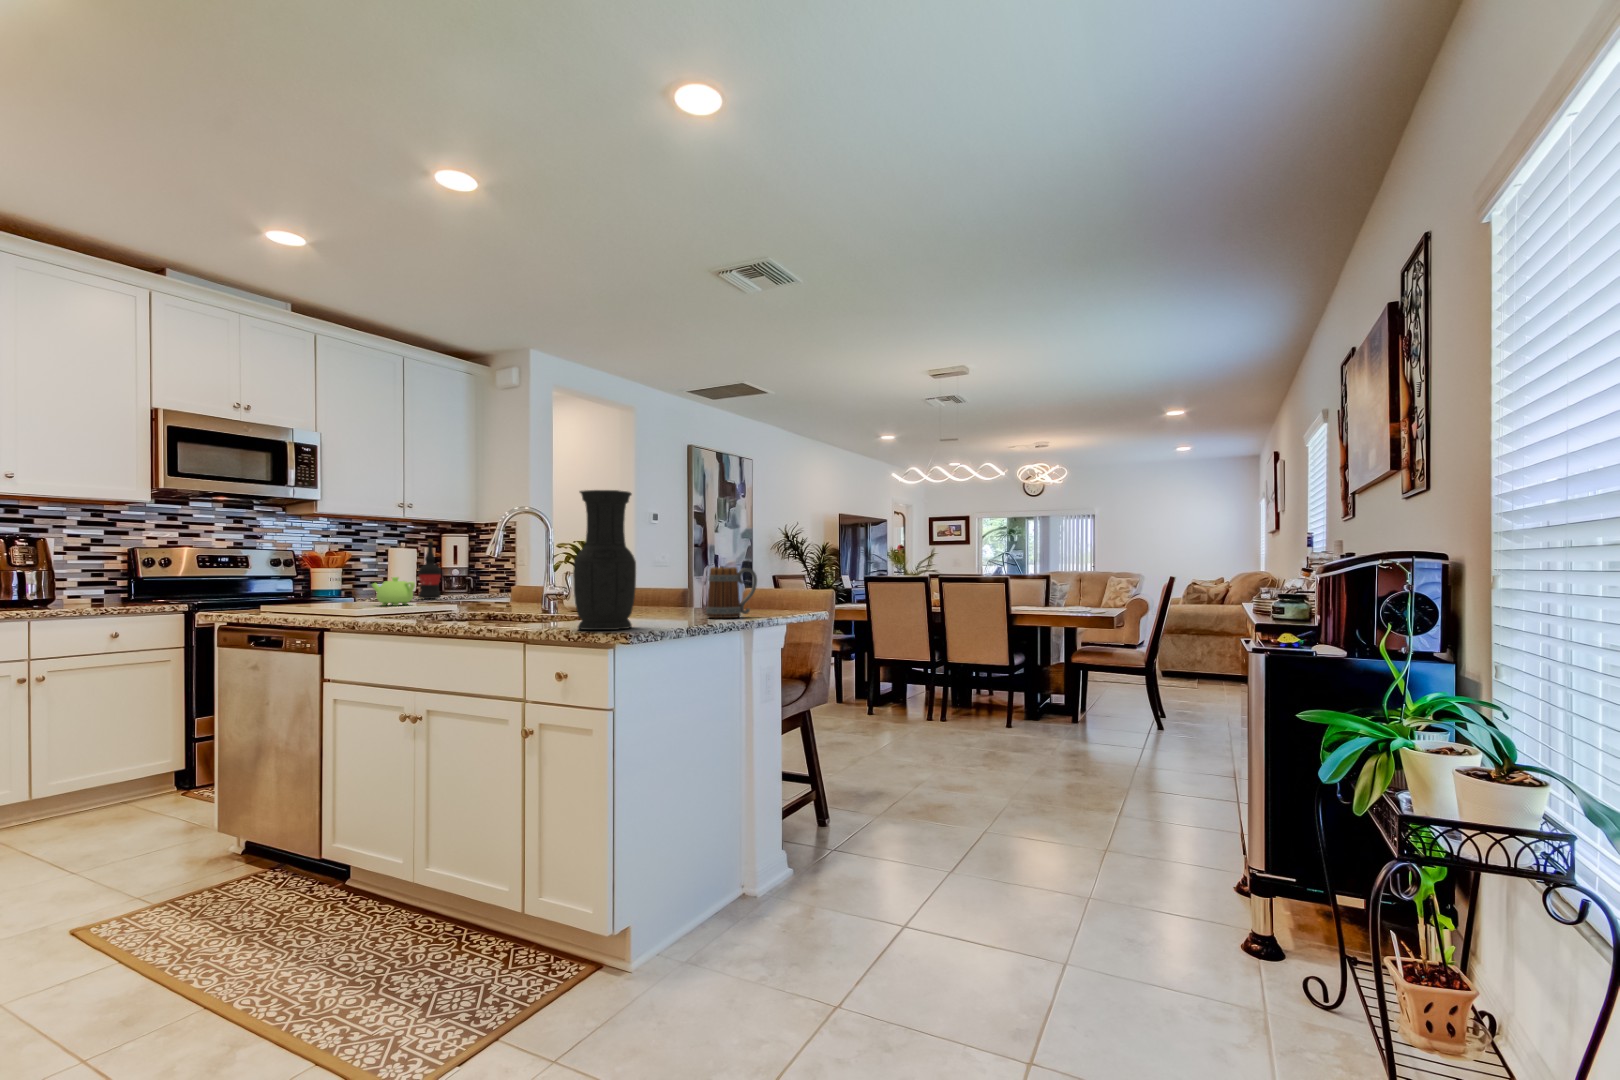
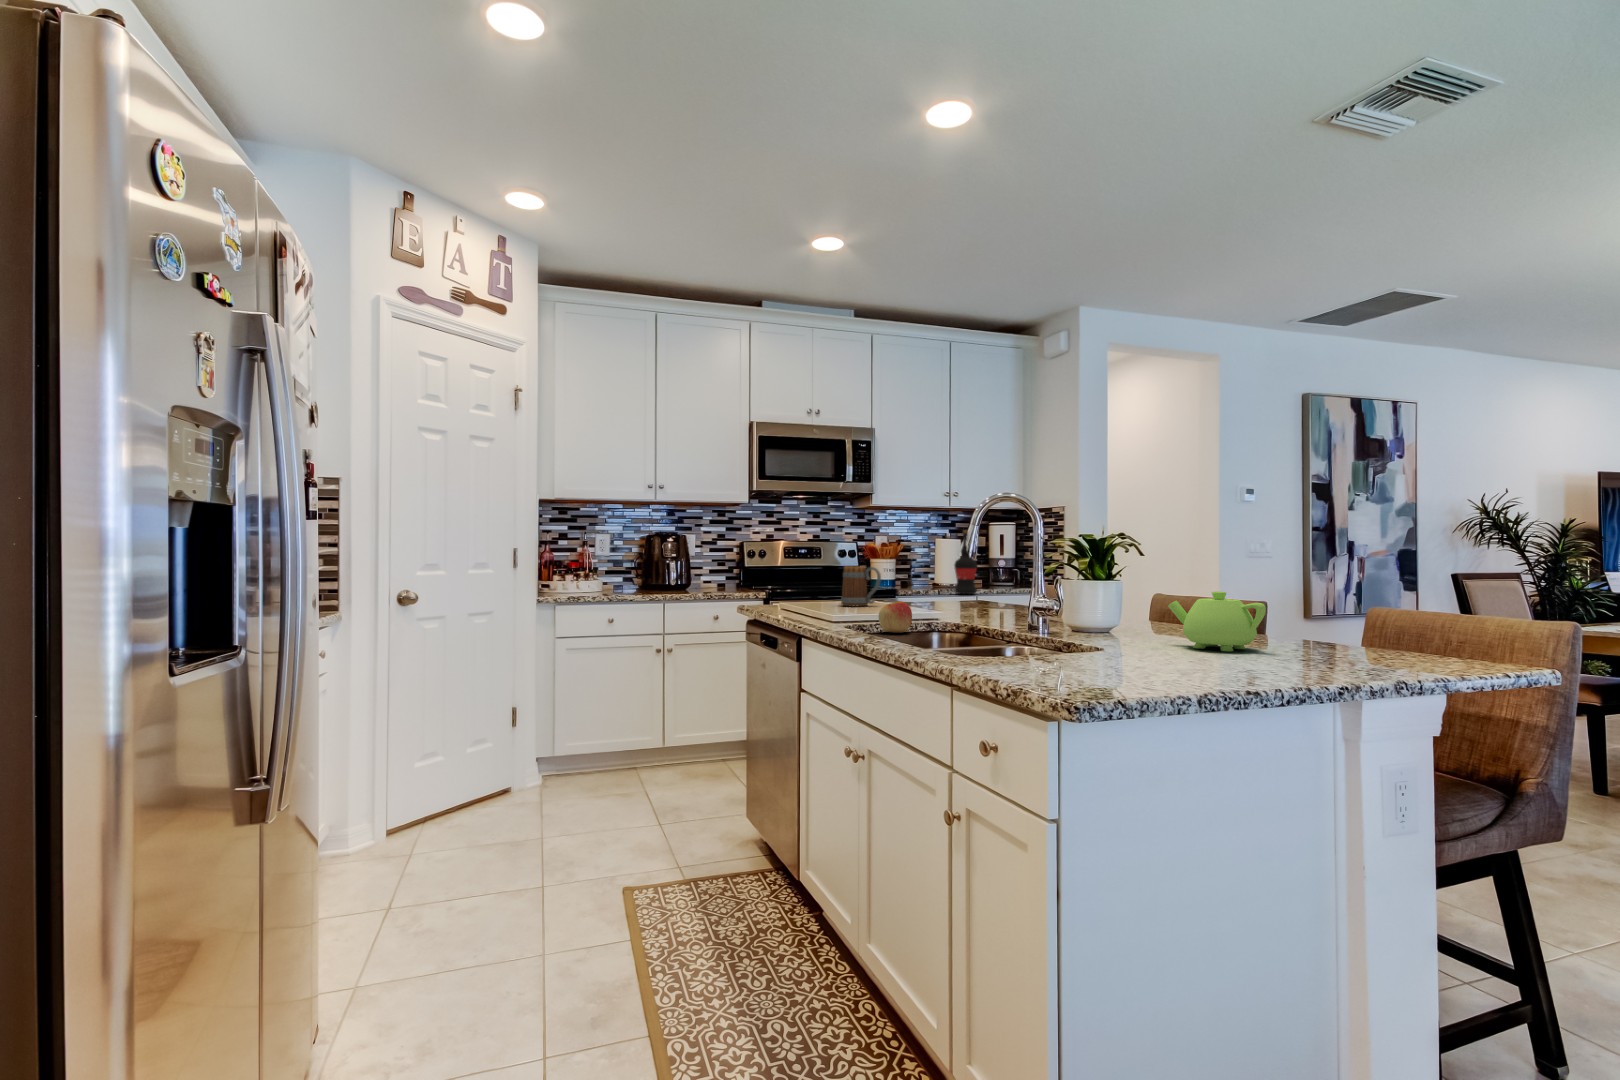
vase: present [573,490,636,630] -> none [1009,462,1114,688]
mug: present [706,567,757,618] -> present [841,566,881,606]
teapot: present [372,577,415,606] -> present [1168,591,1266,652]
apple: none [415,593,447,619] -> present [878,601,912,633]

